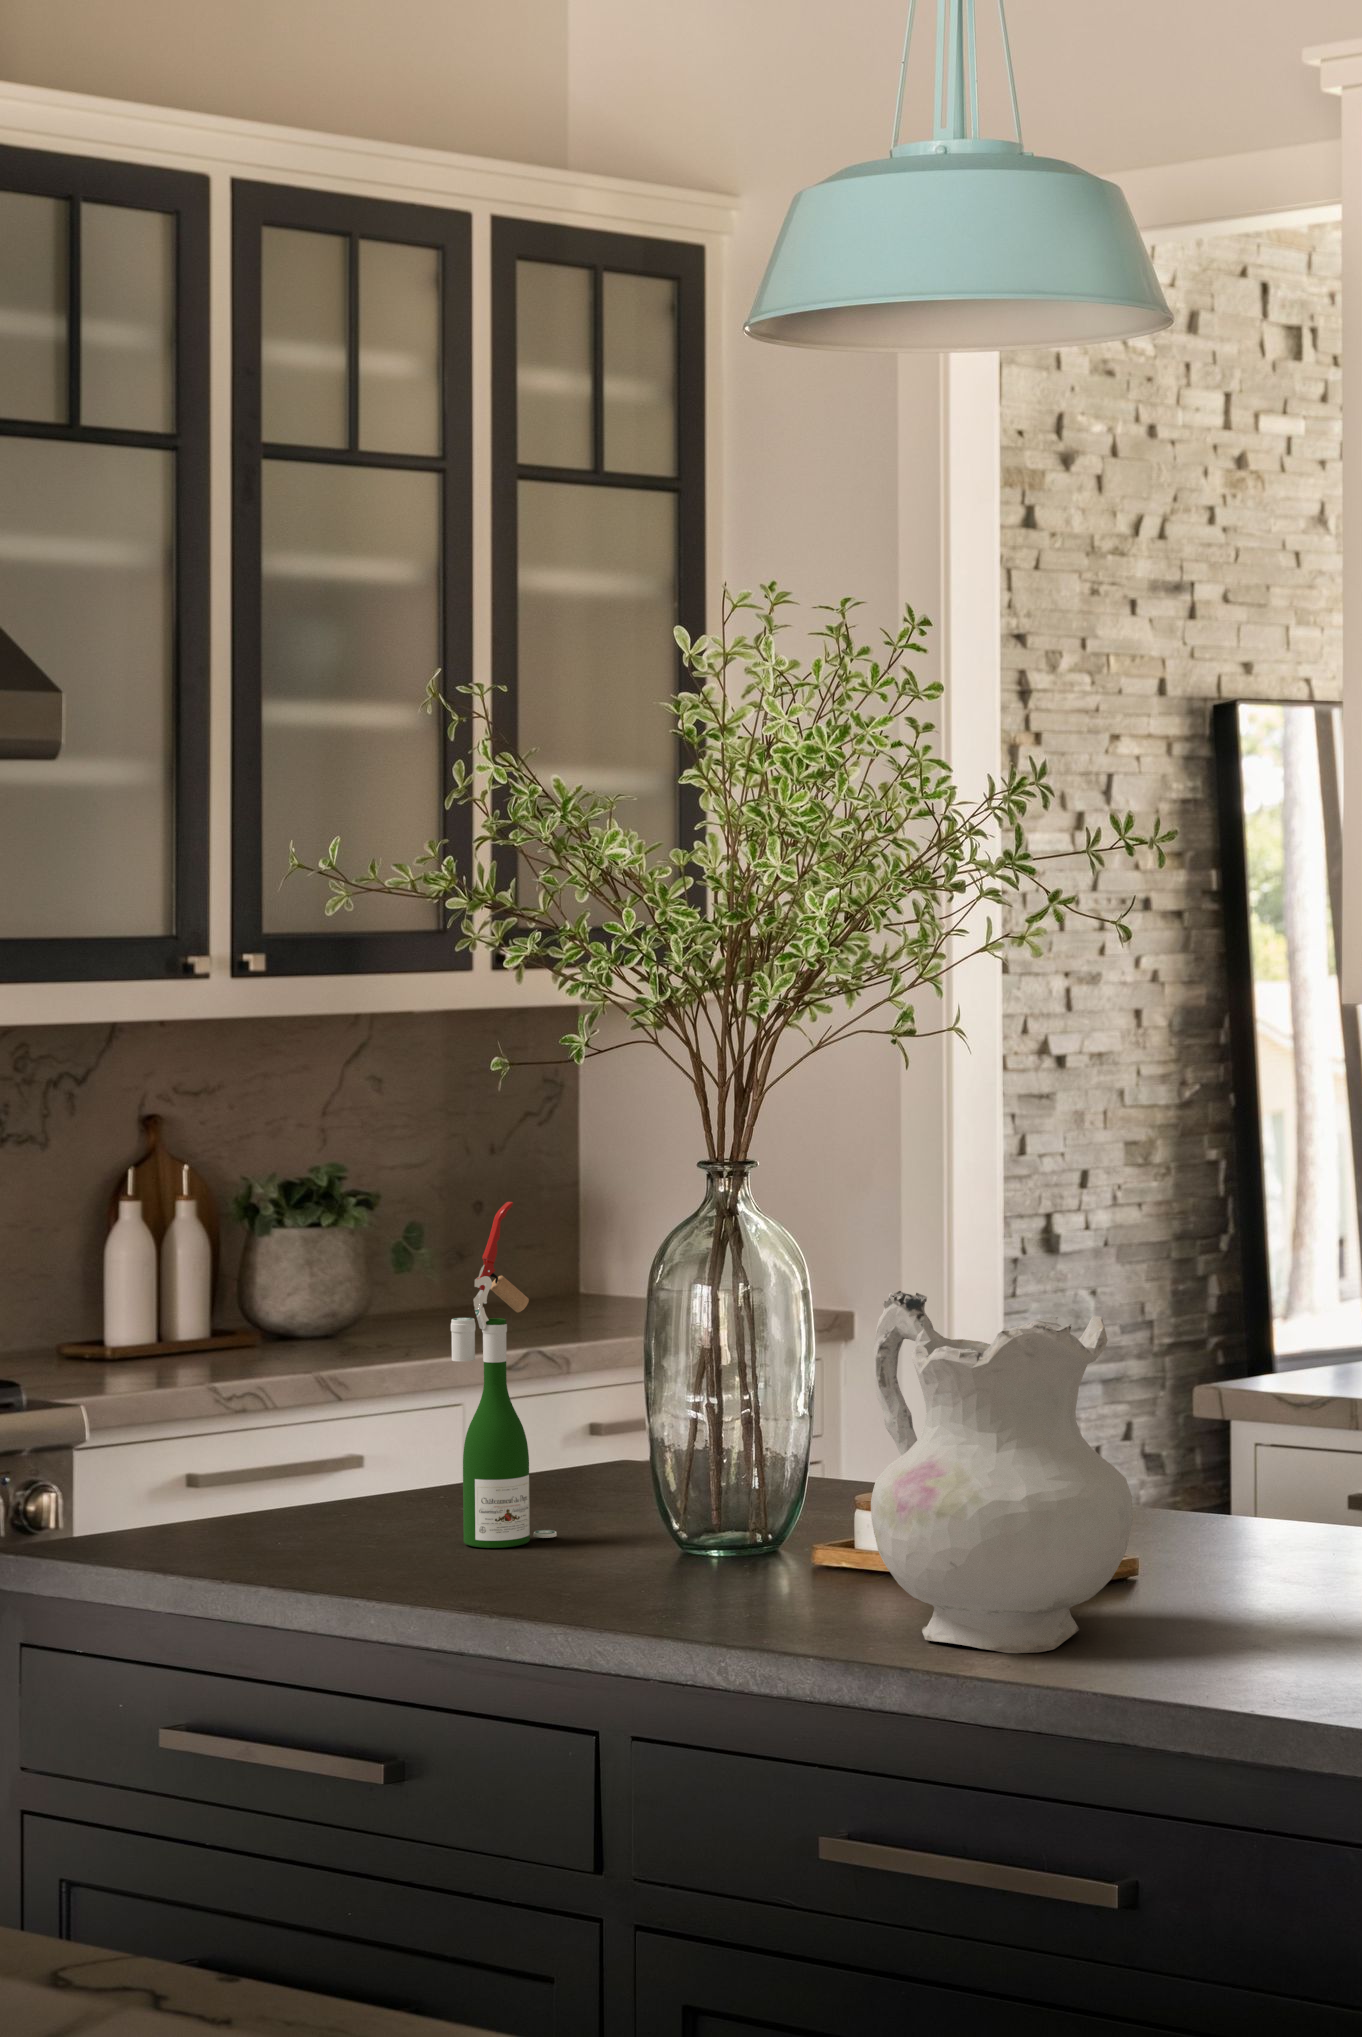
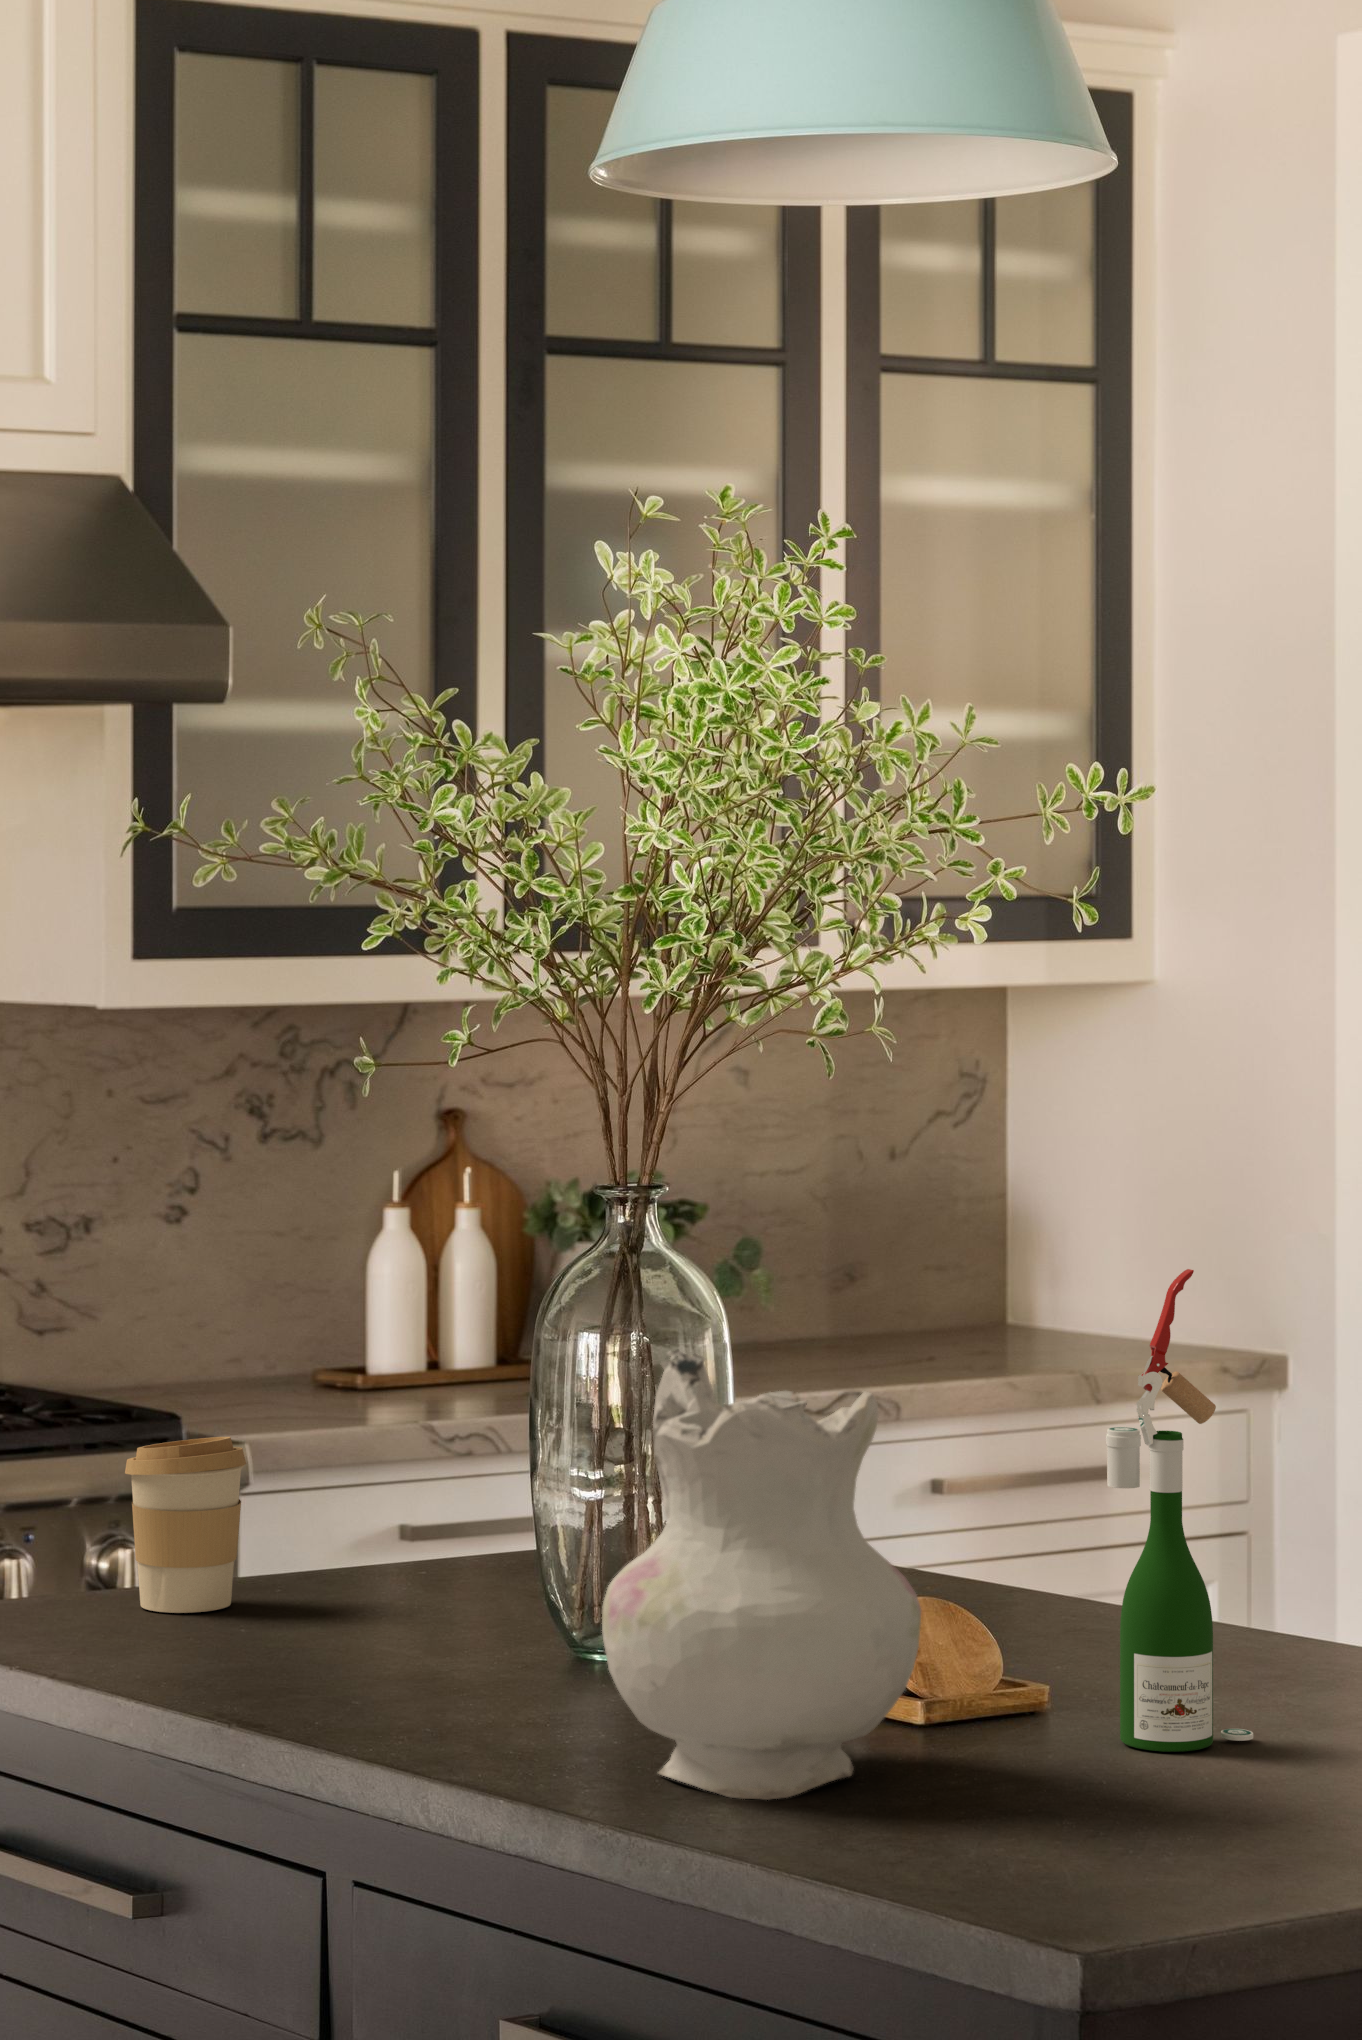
wine bottle: present [451,1202,557,1548] -> present [1106,1269,1253,1752]
coffee cup: none [247,1393,353,1549] -> present [125,1437,246,1613]

